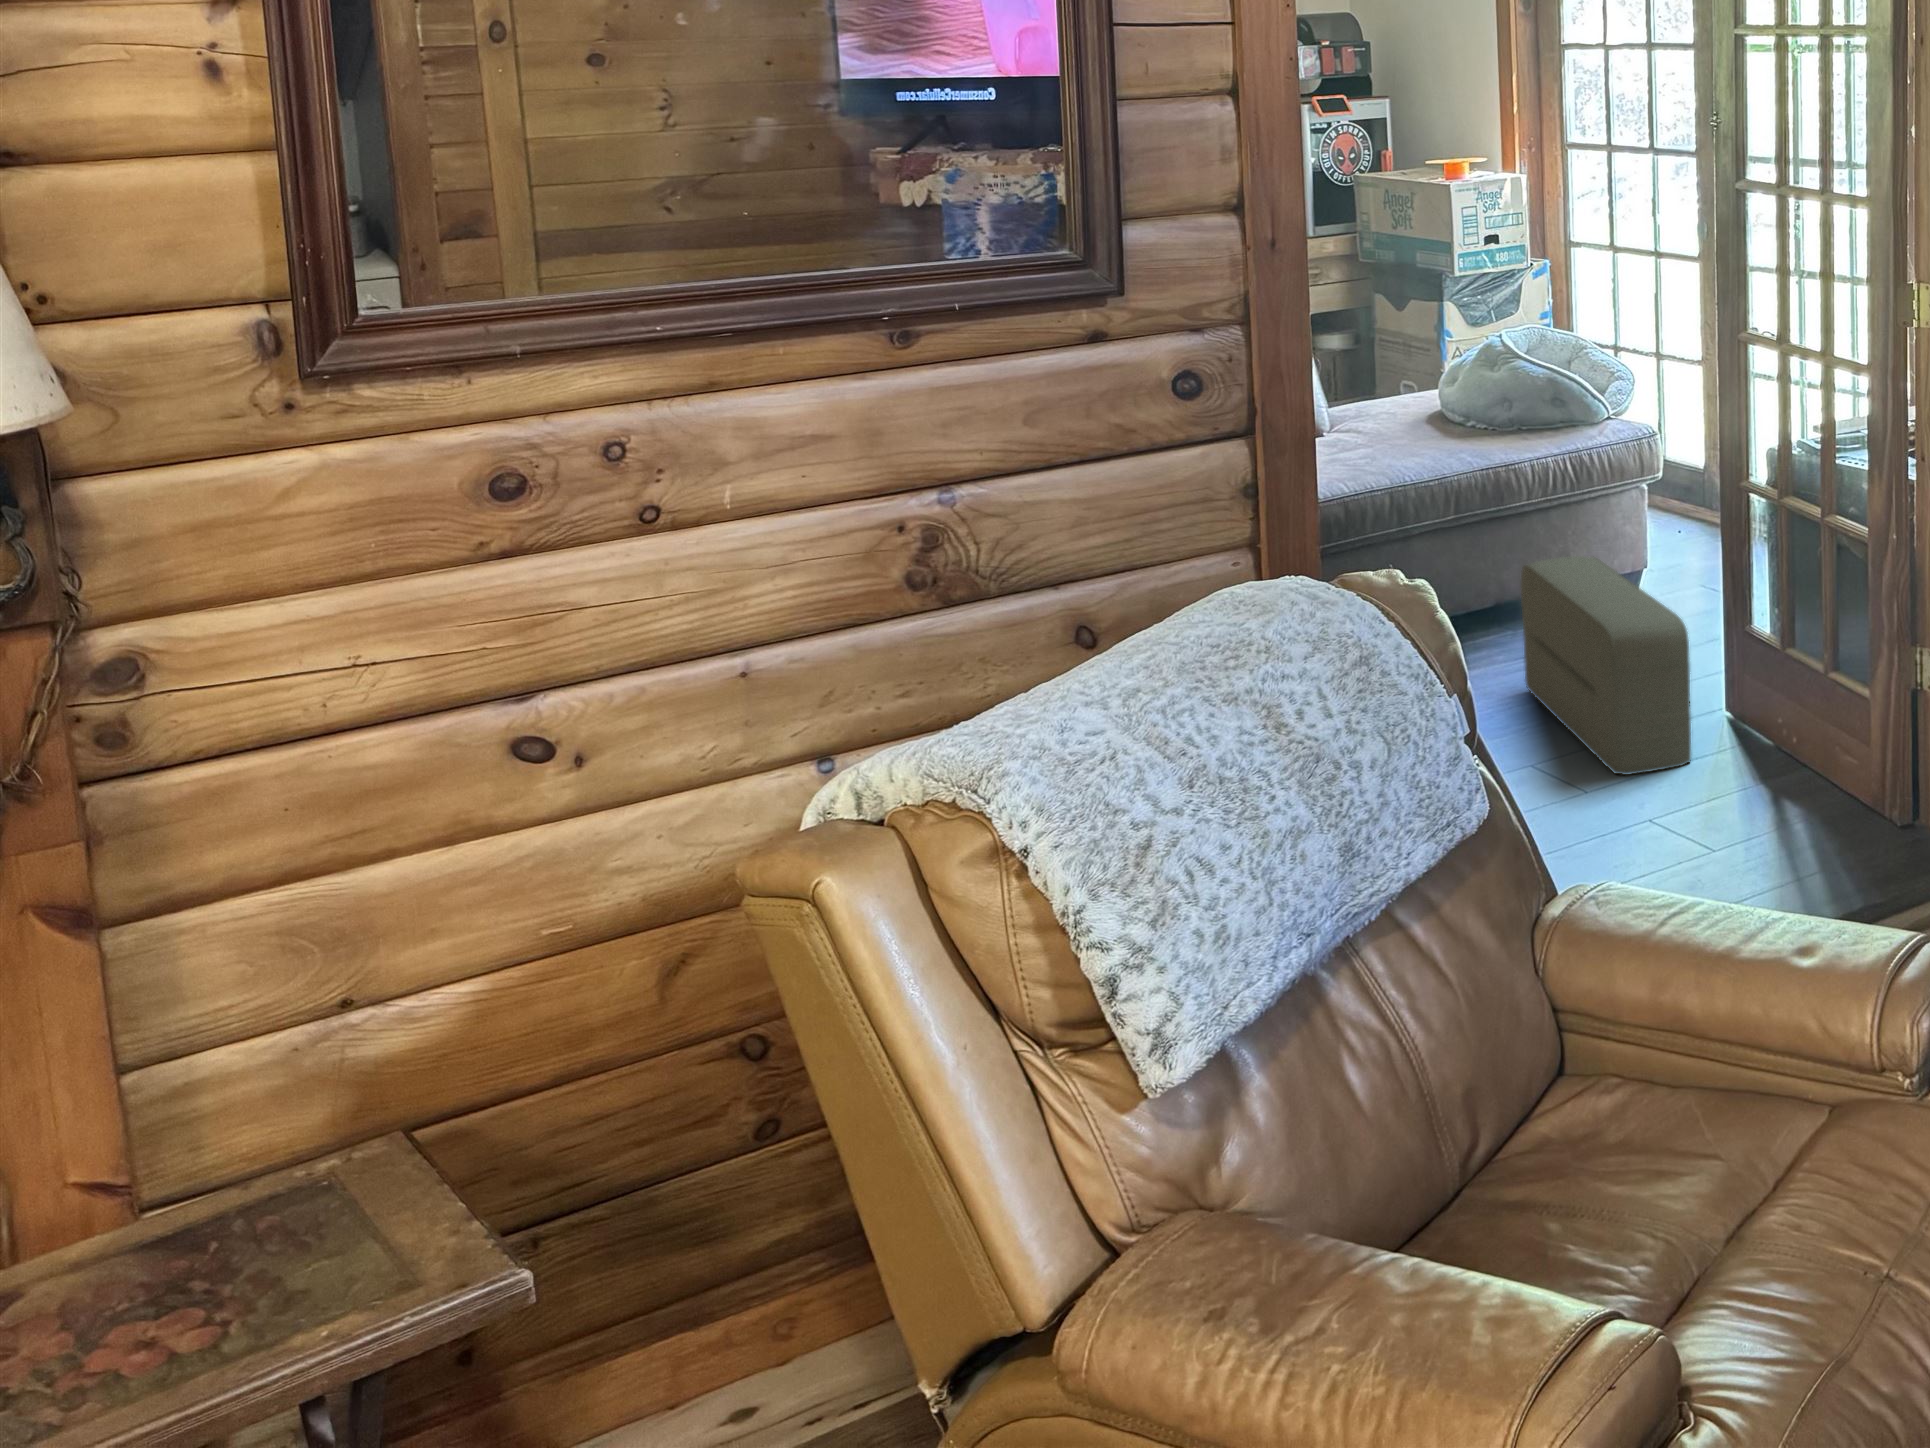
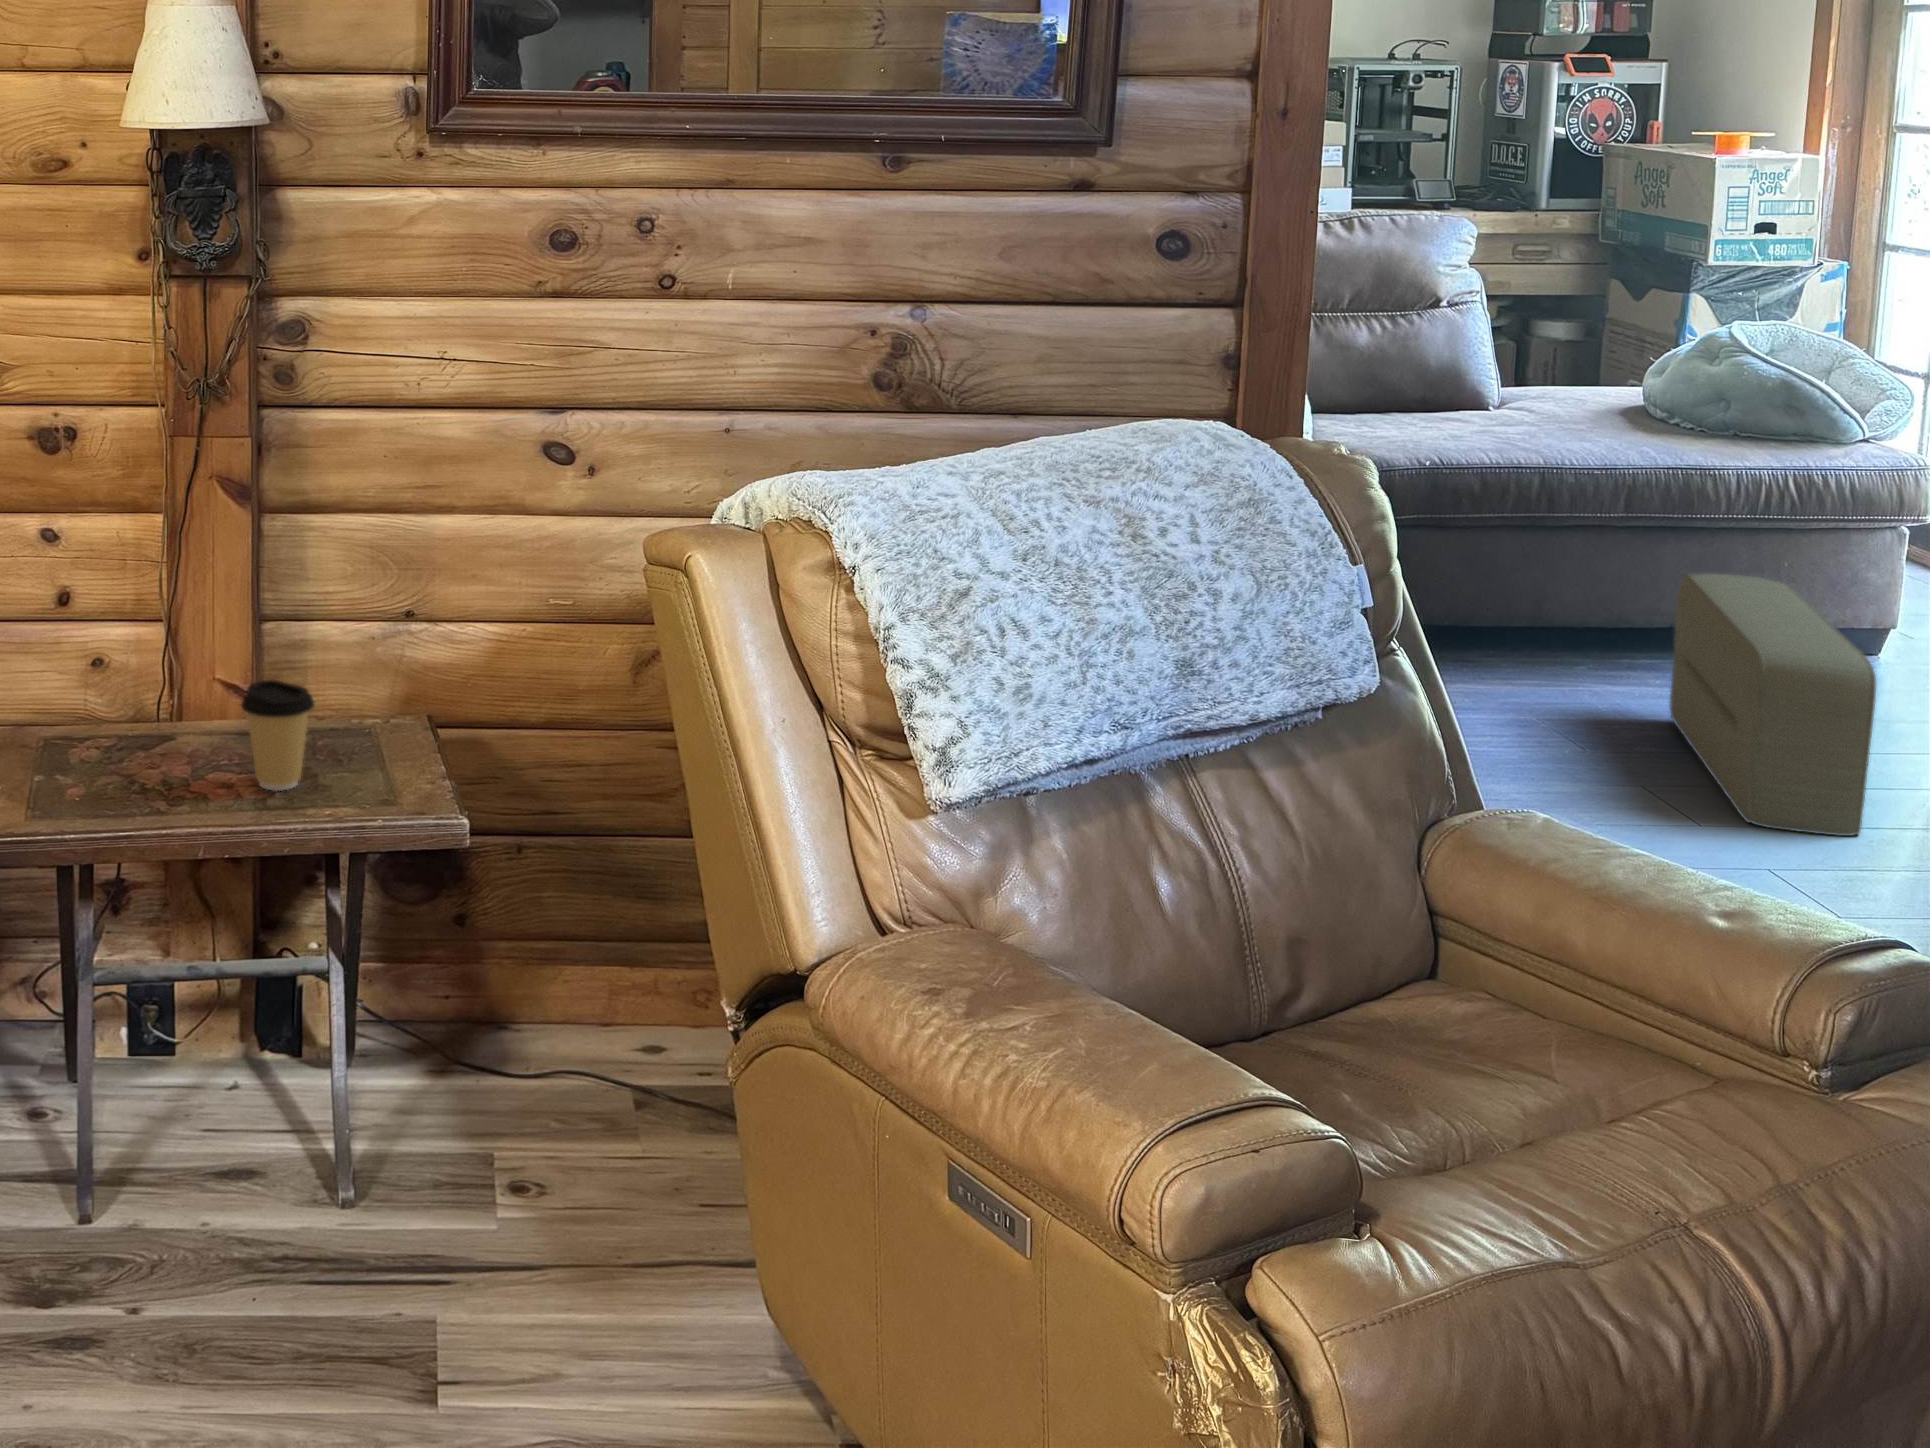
coffee cup: none [157,1186,279,1350] -> present [241,680,314,791]

